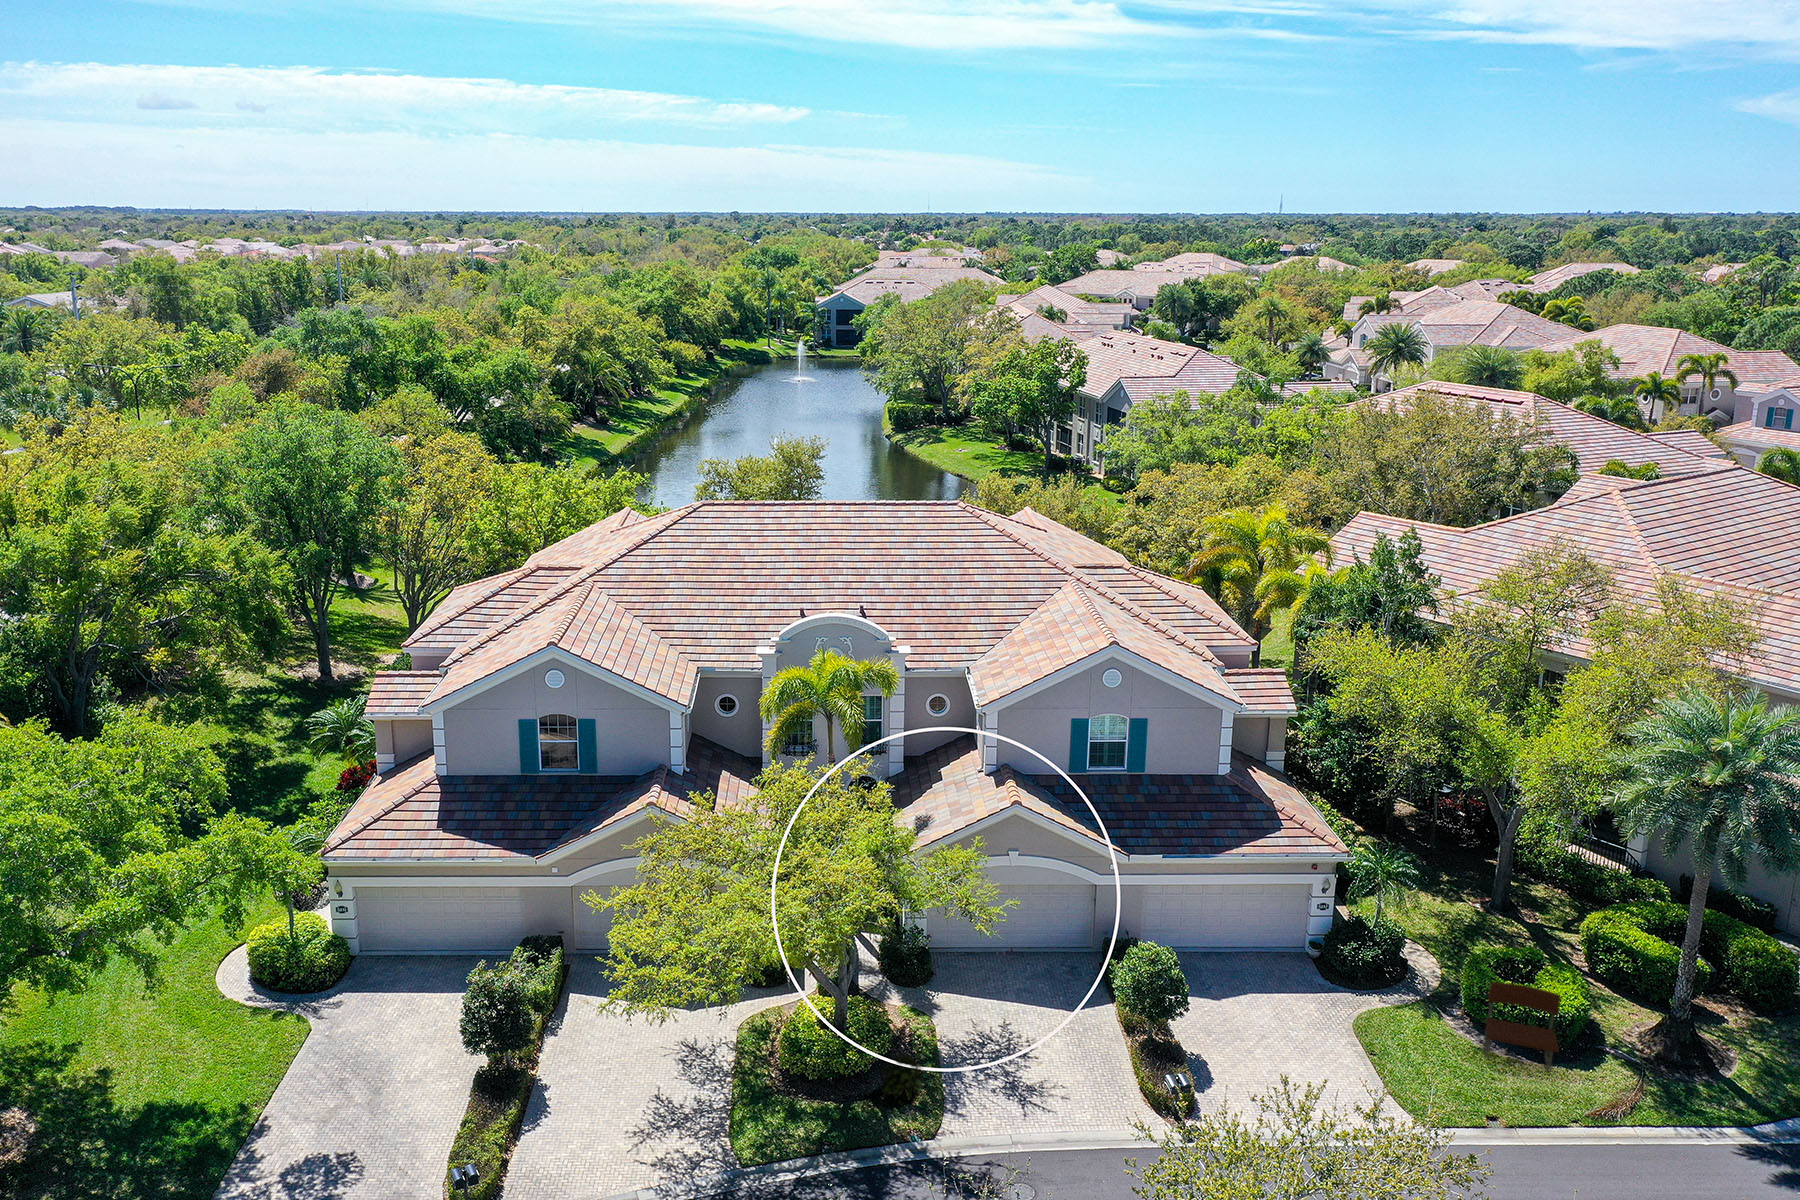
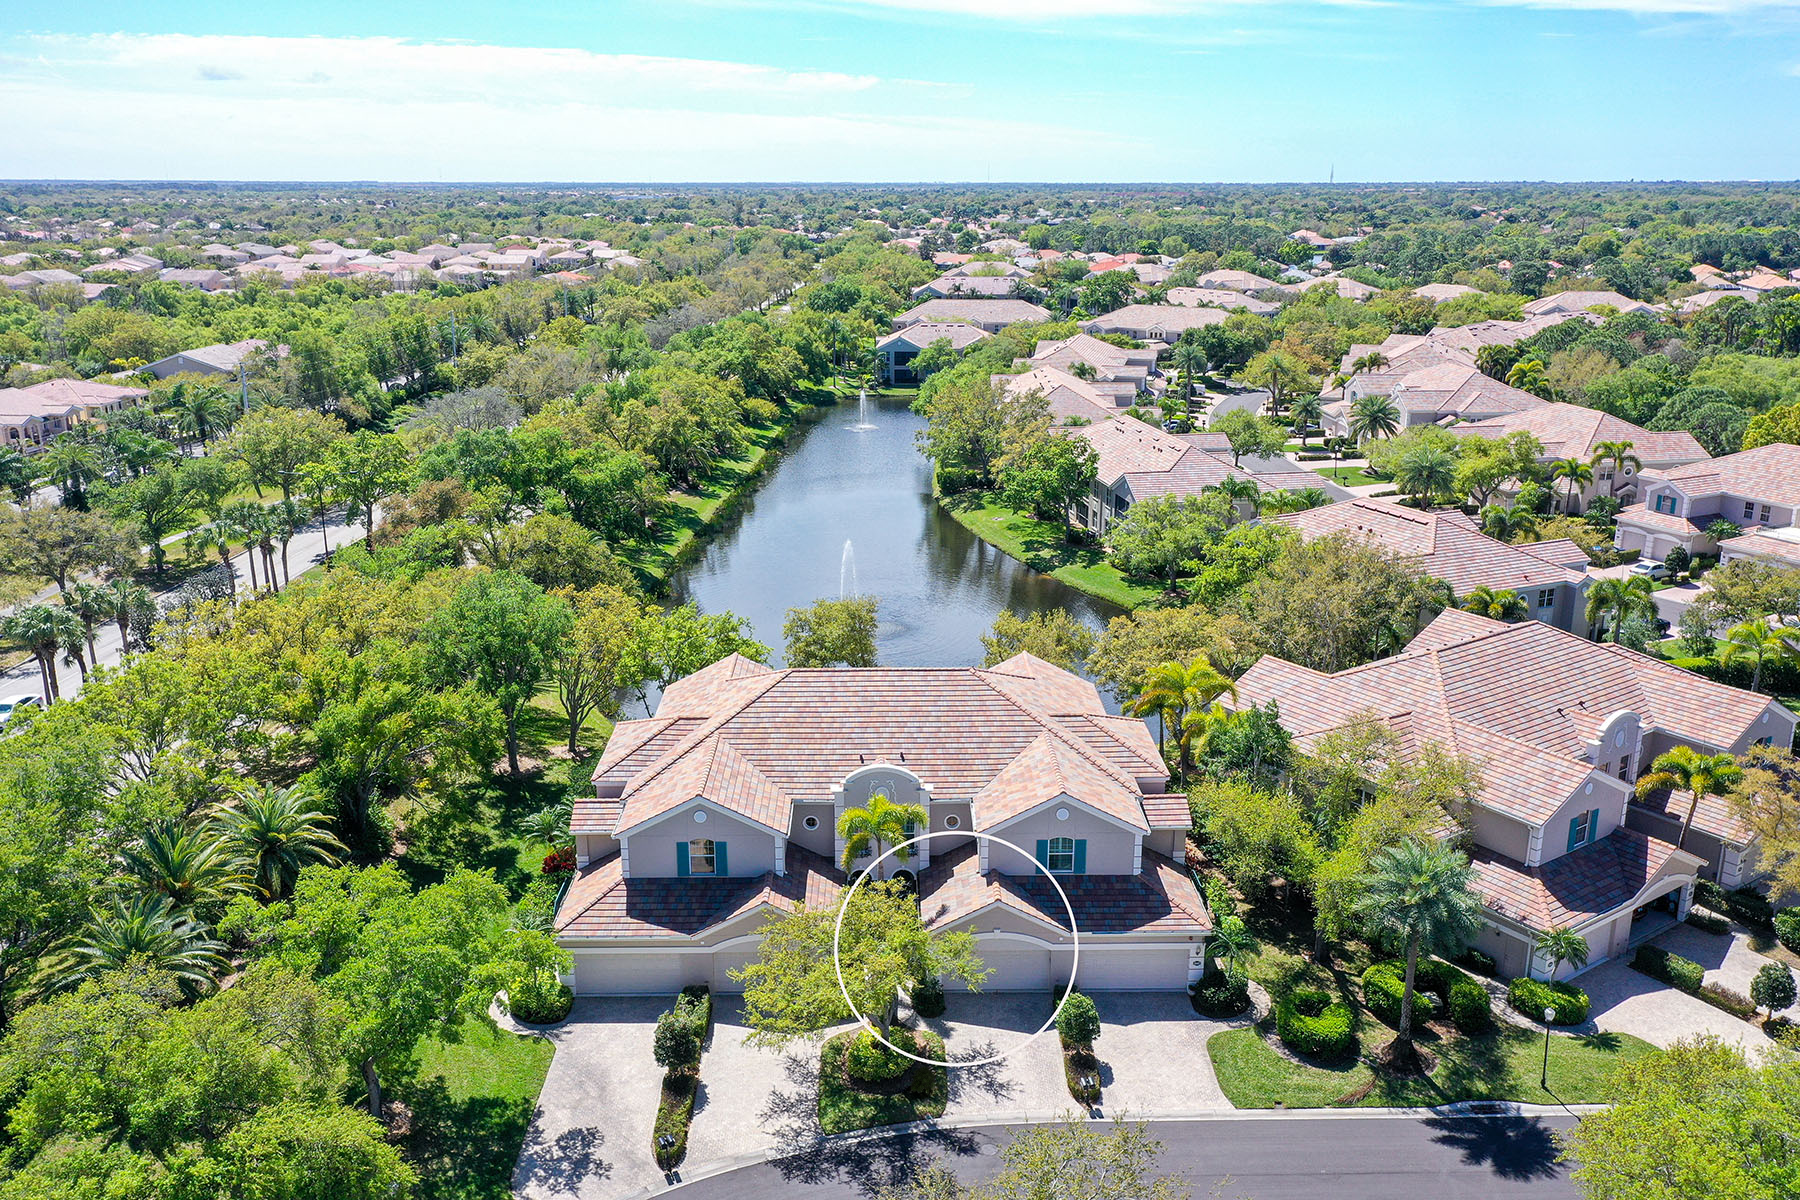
bench: present [1484,982,1561,1071] -> none [1295,1022,1342,1079]

